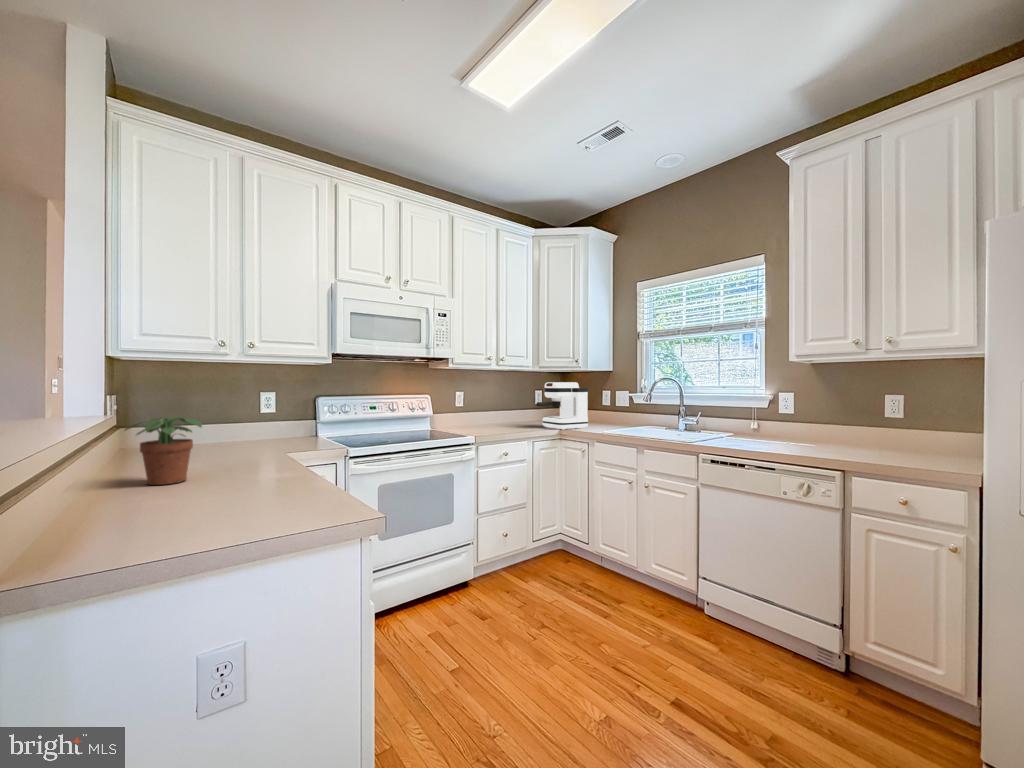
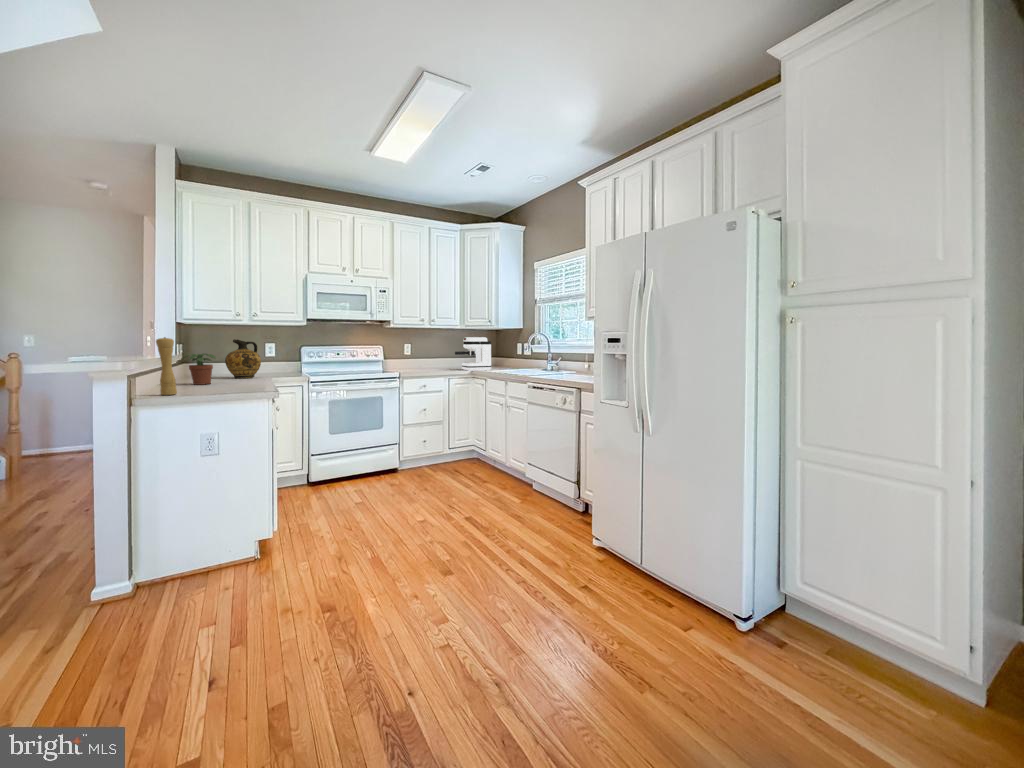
pepper mill: none [65,385,123,558] -> present [156,337,177,395]
ceramic jug: none [203,386,269,457] -> present [225,339,261,378]

